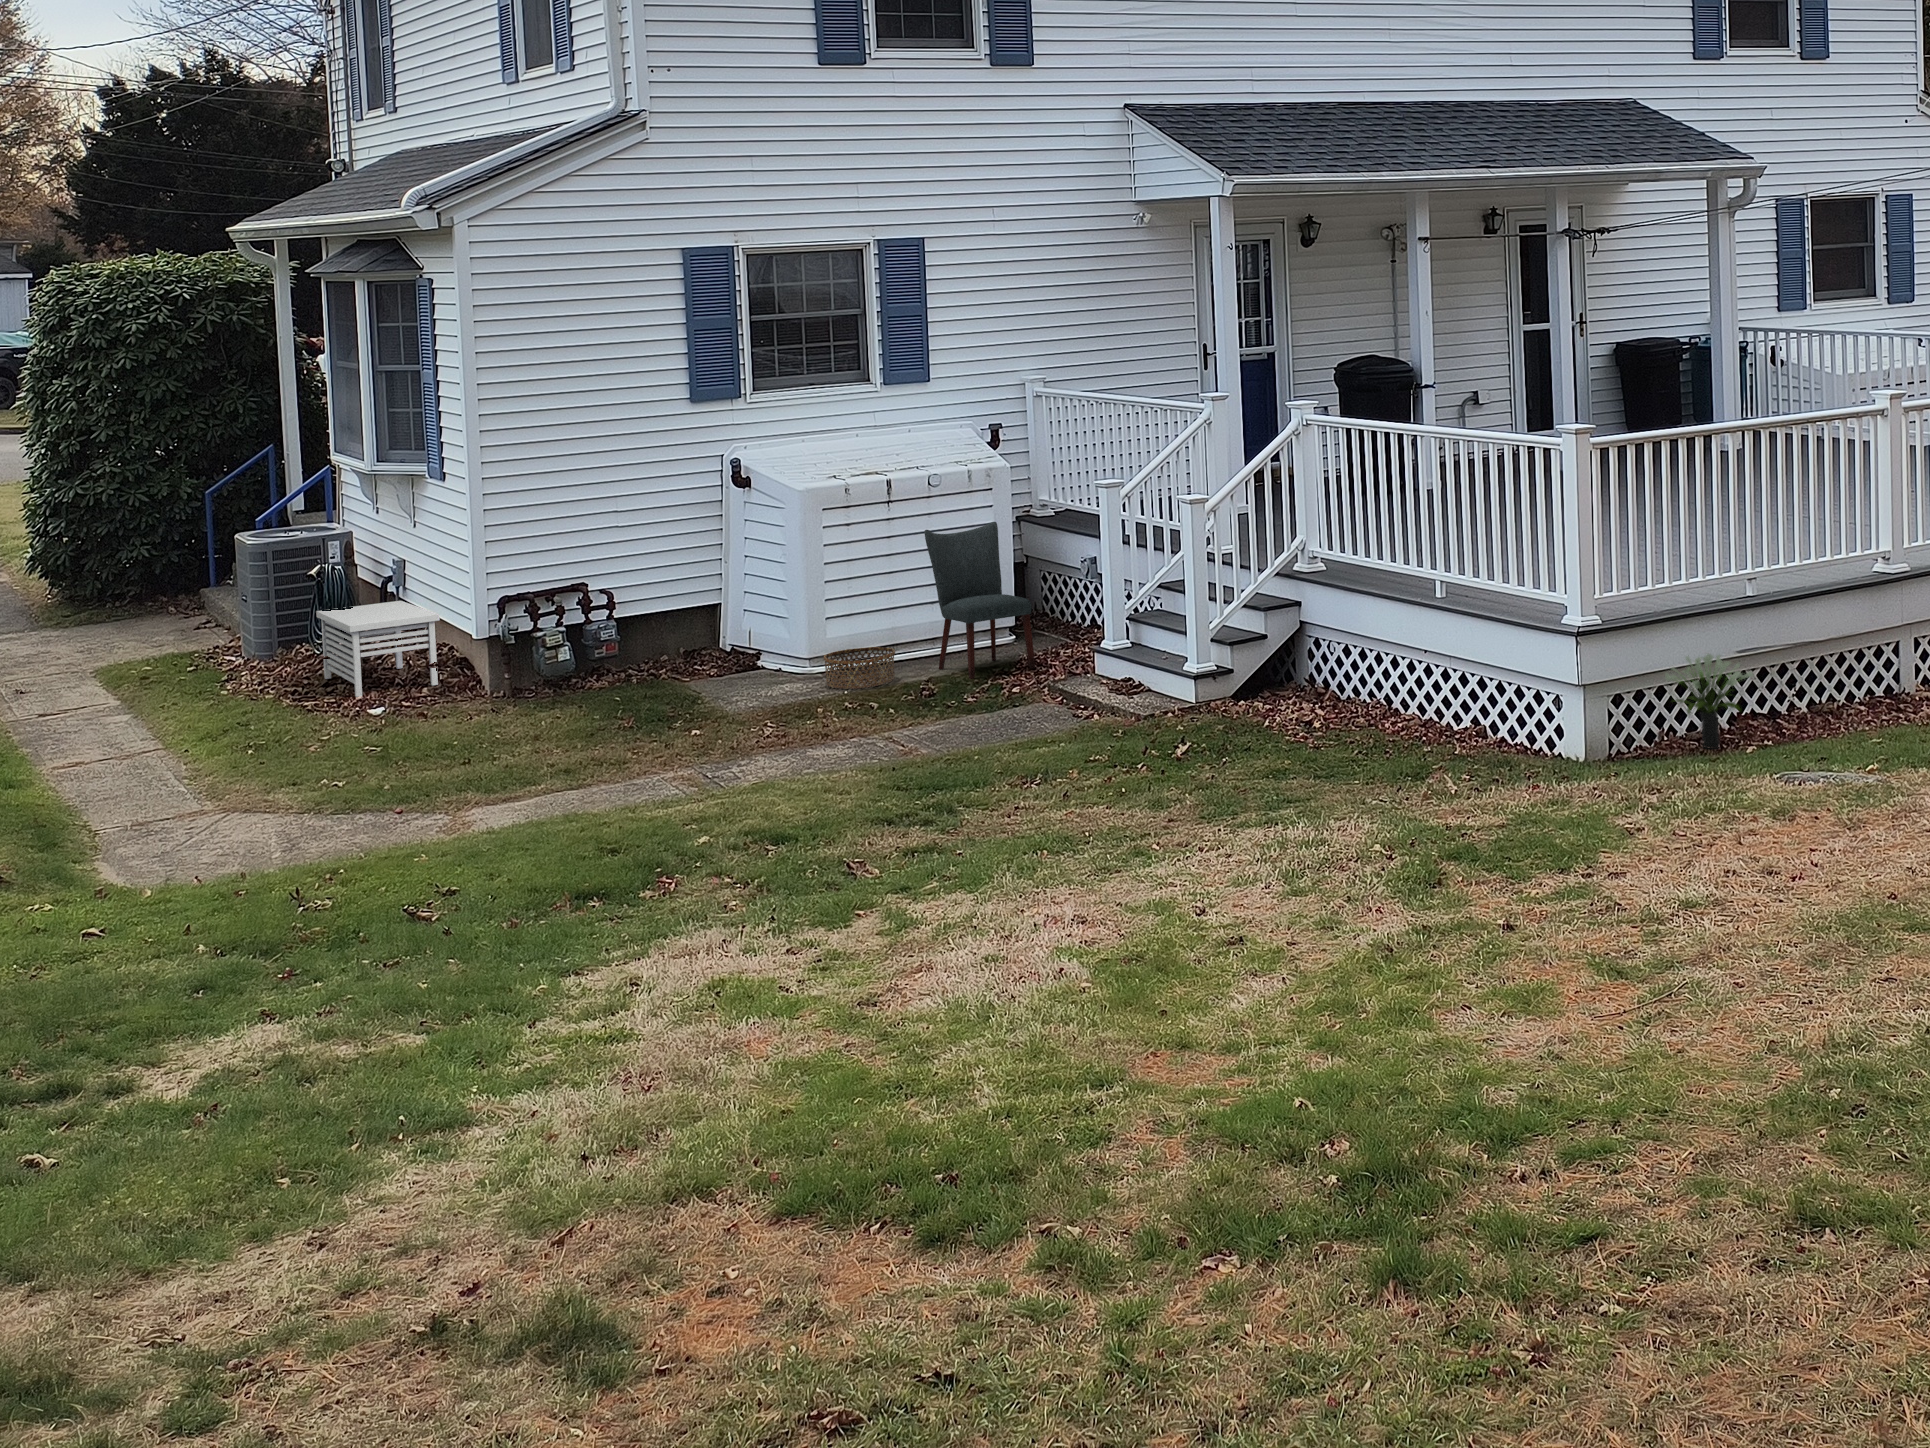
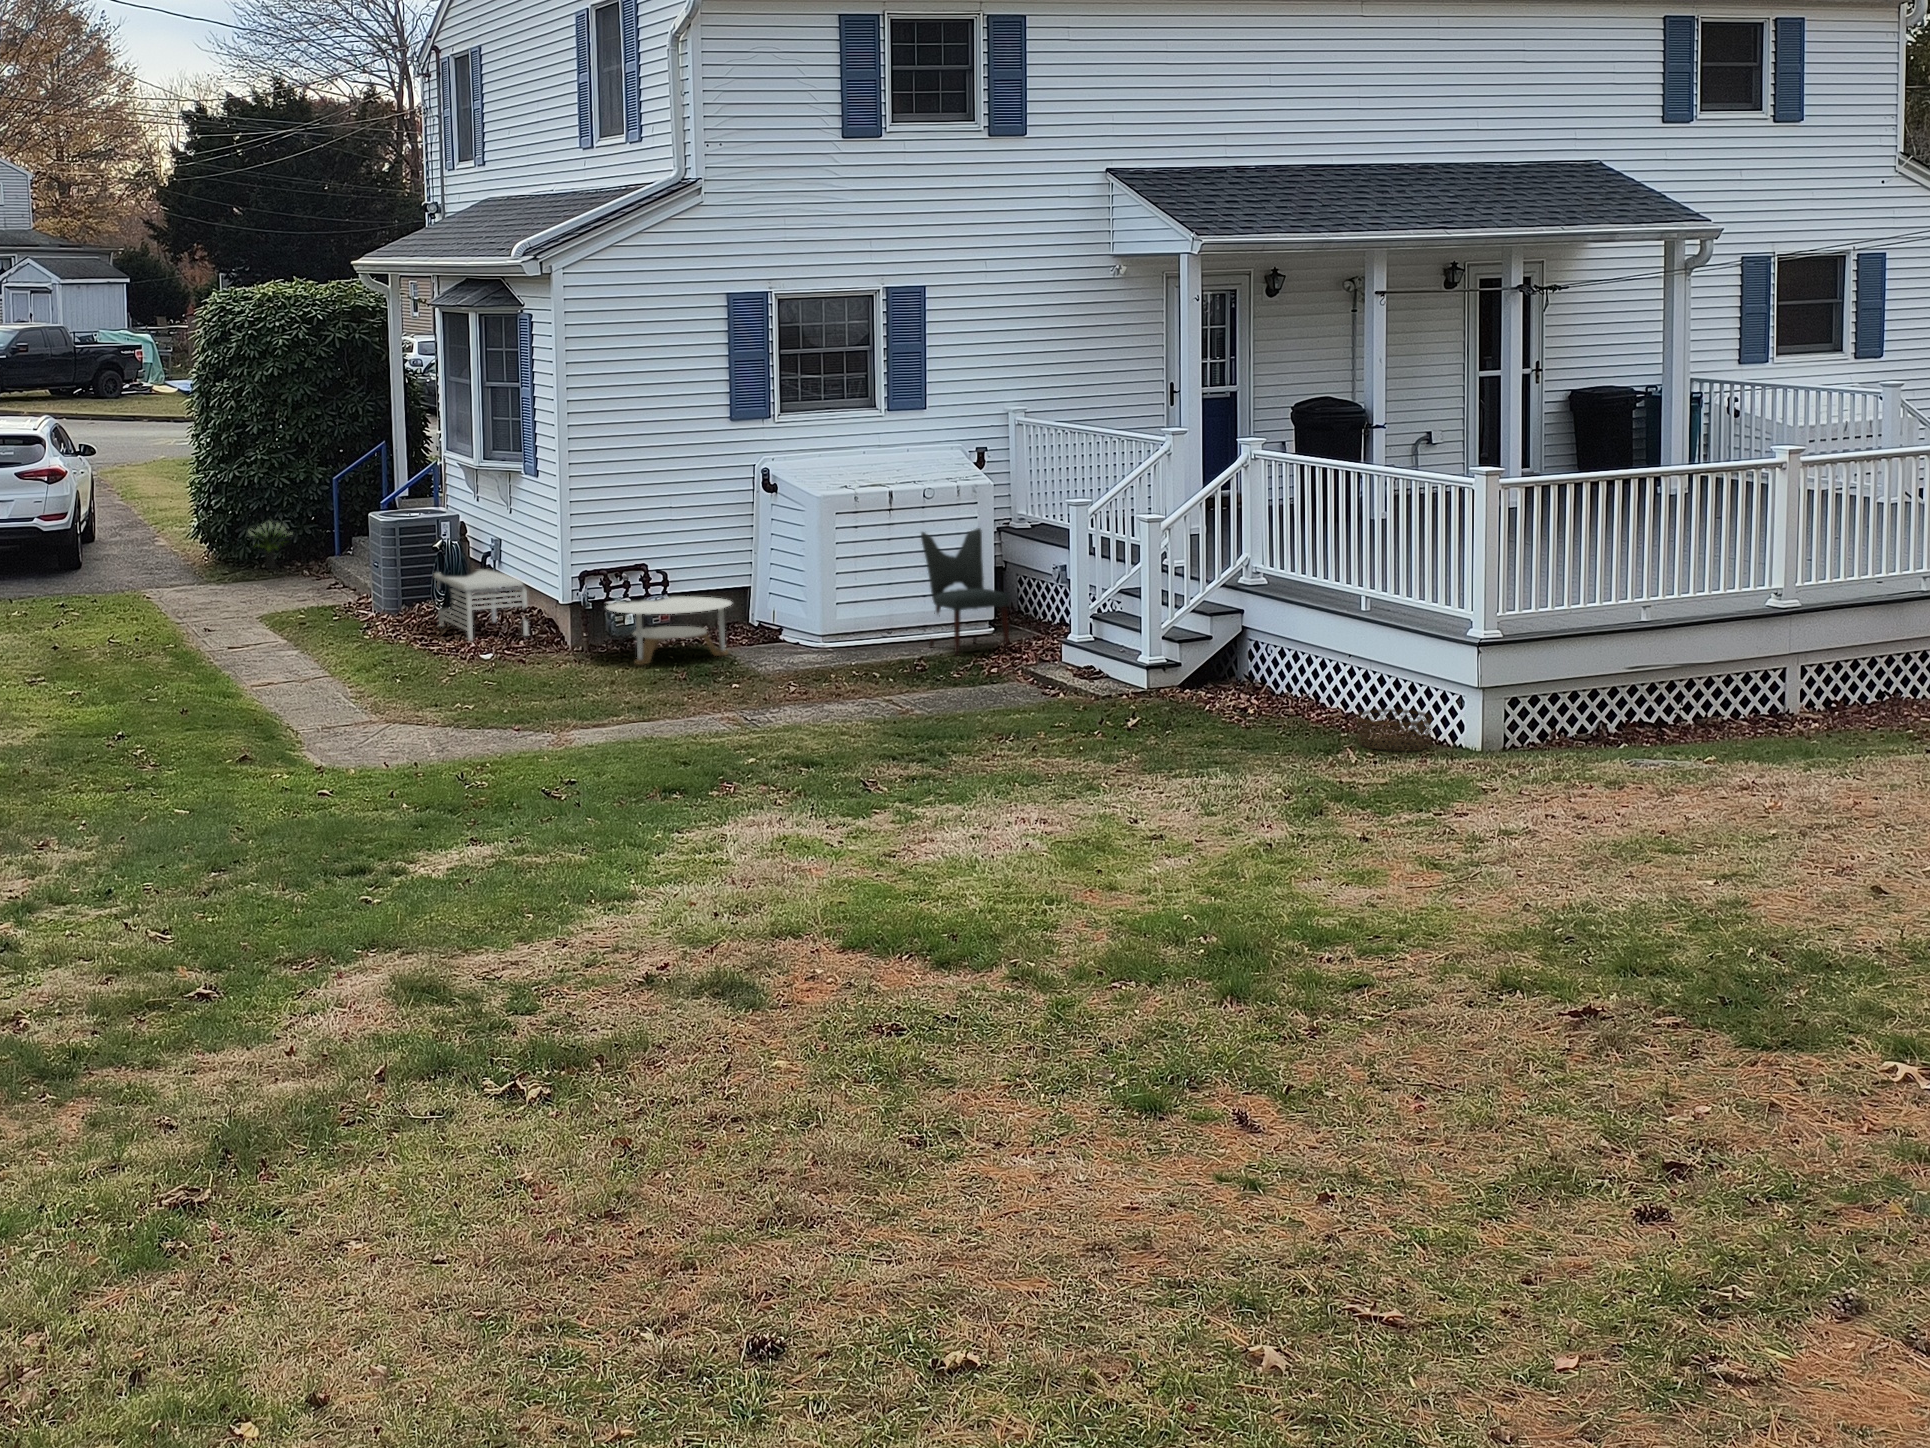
round table: none [528,624,693,717] -> present [606,596,732,665]
basket: present [824,647,895,689] -> present [1356,709,1432,751]
potted plant: present [1665,654,1754,749] -> present [249,522,292,569]

